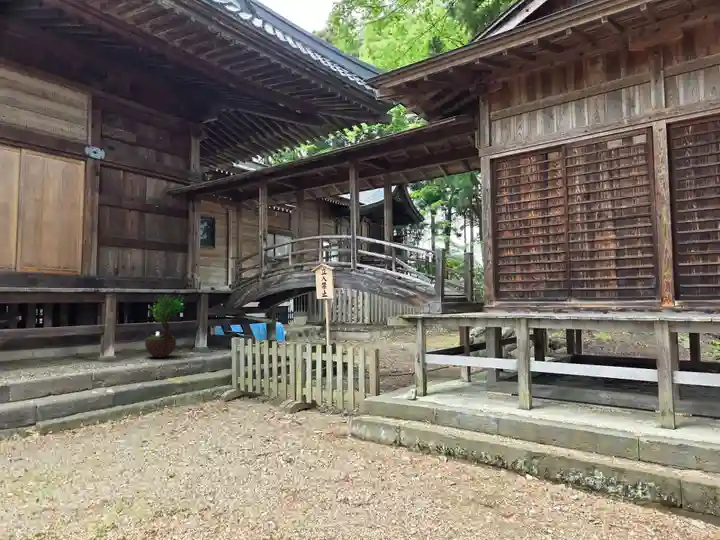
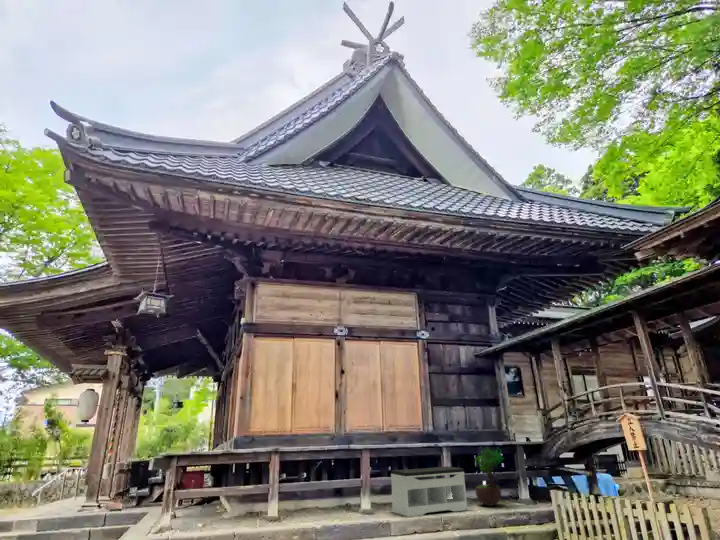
bench: none [22,316,134,378] -> present [391,467,467,517]

